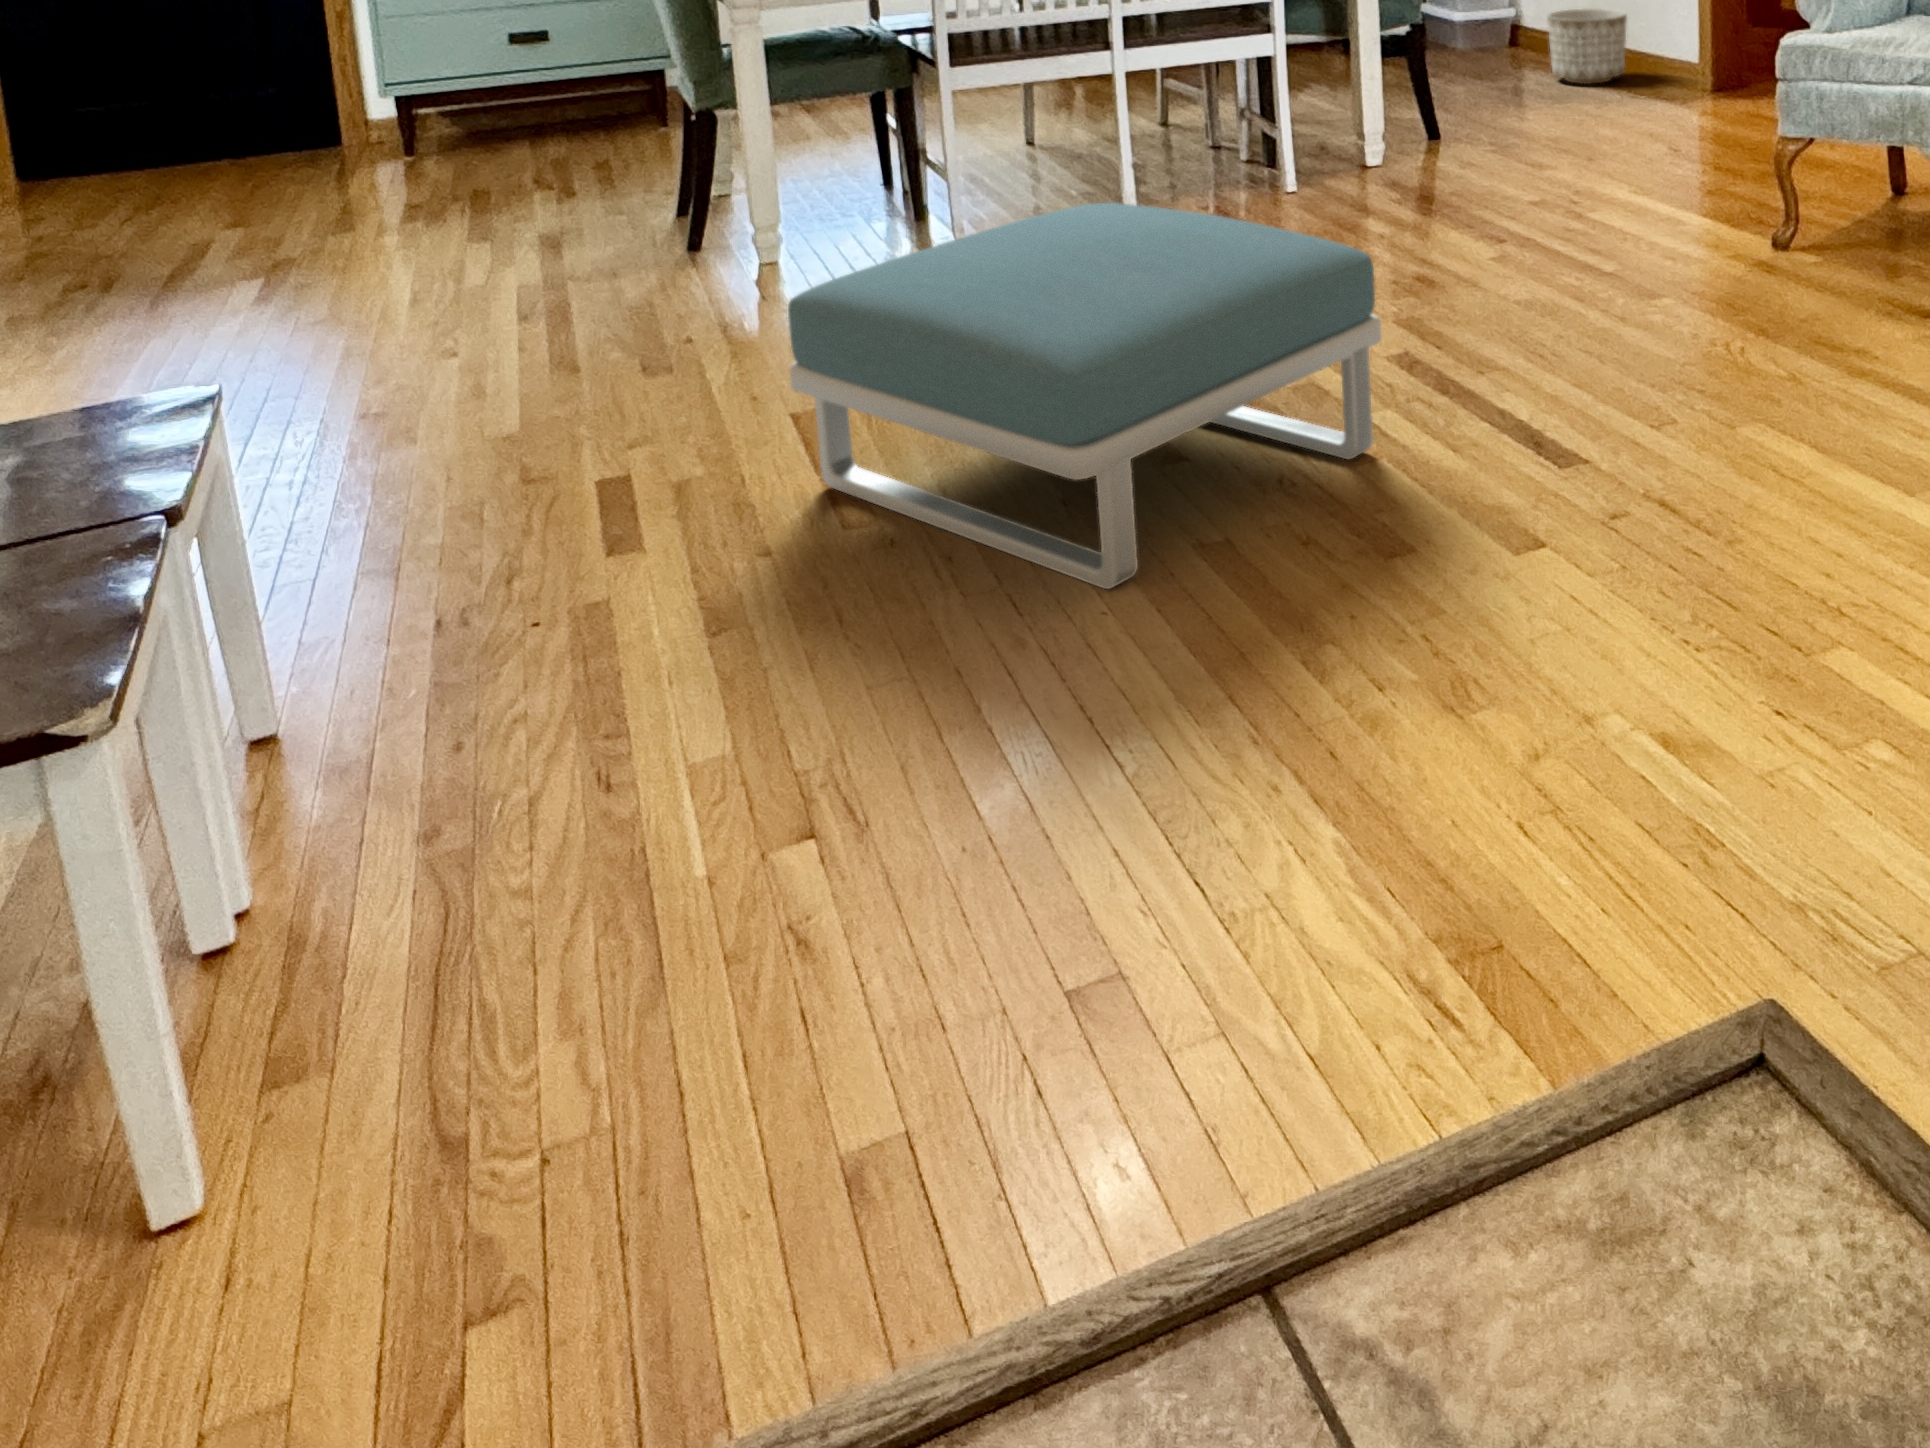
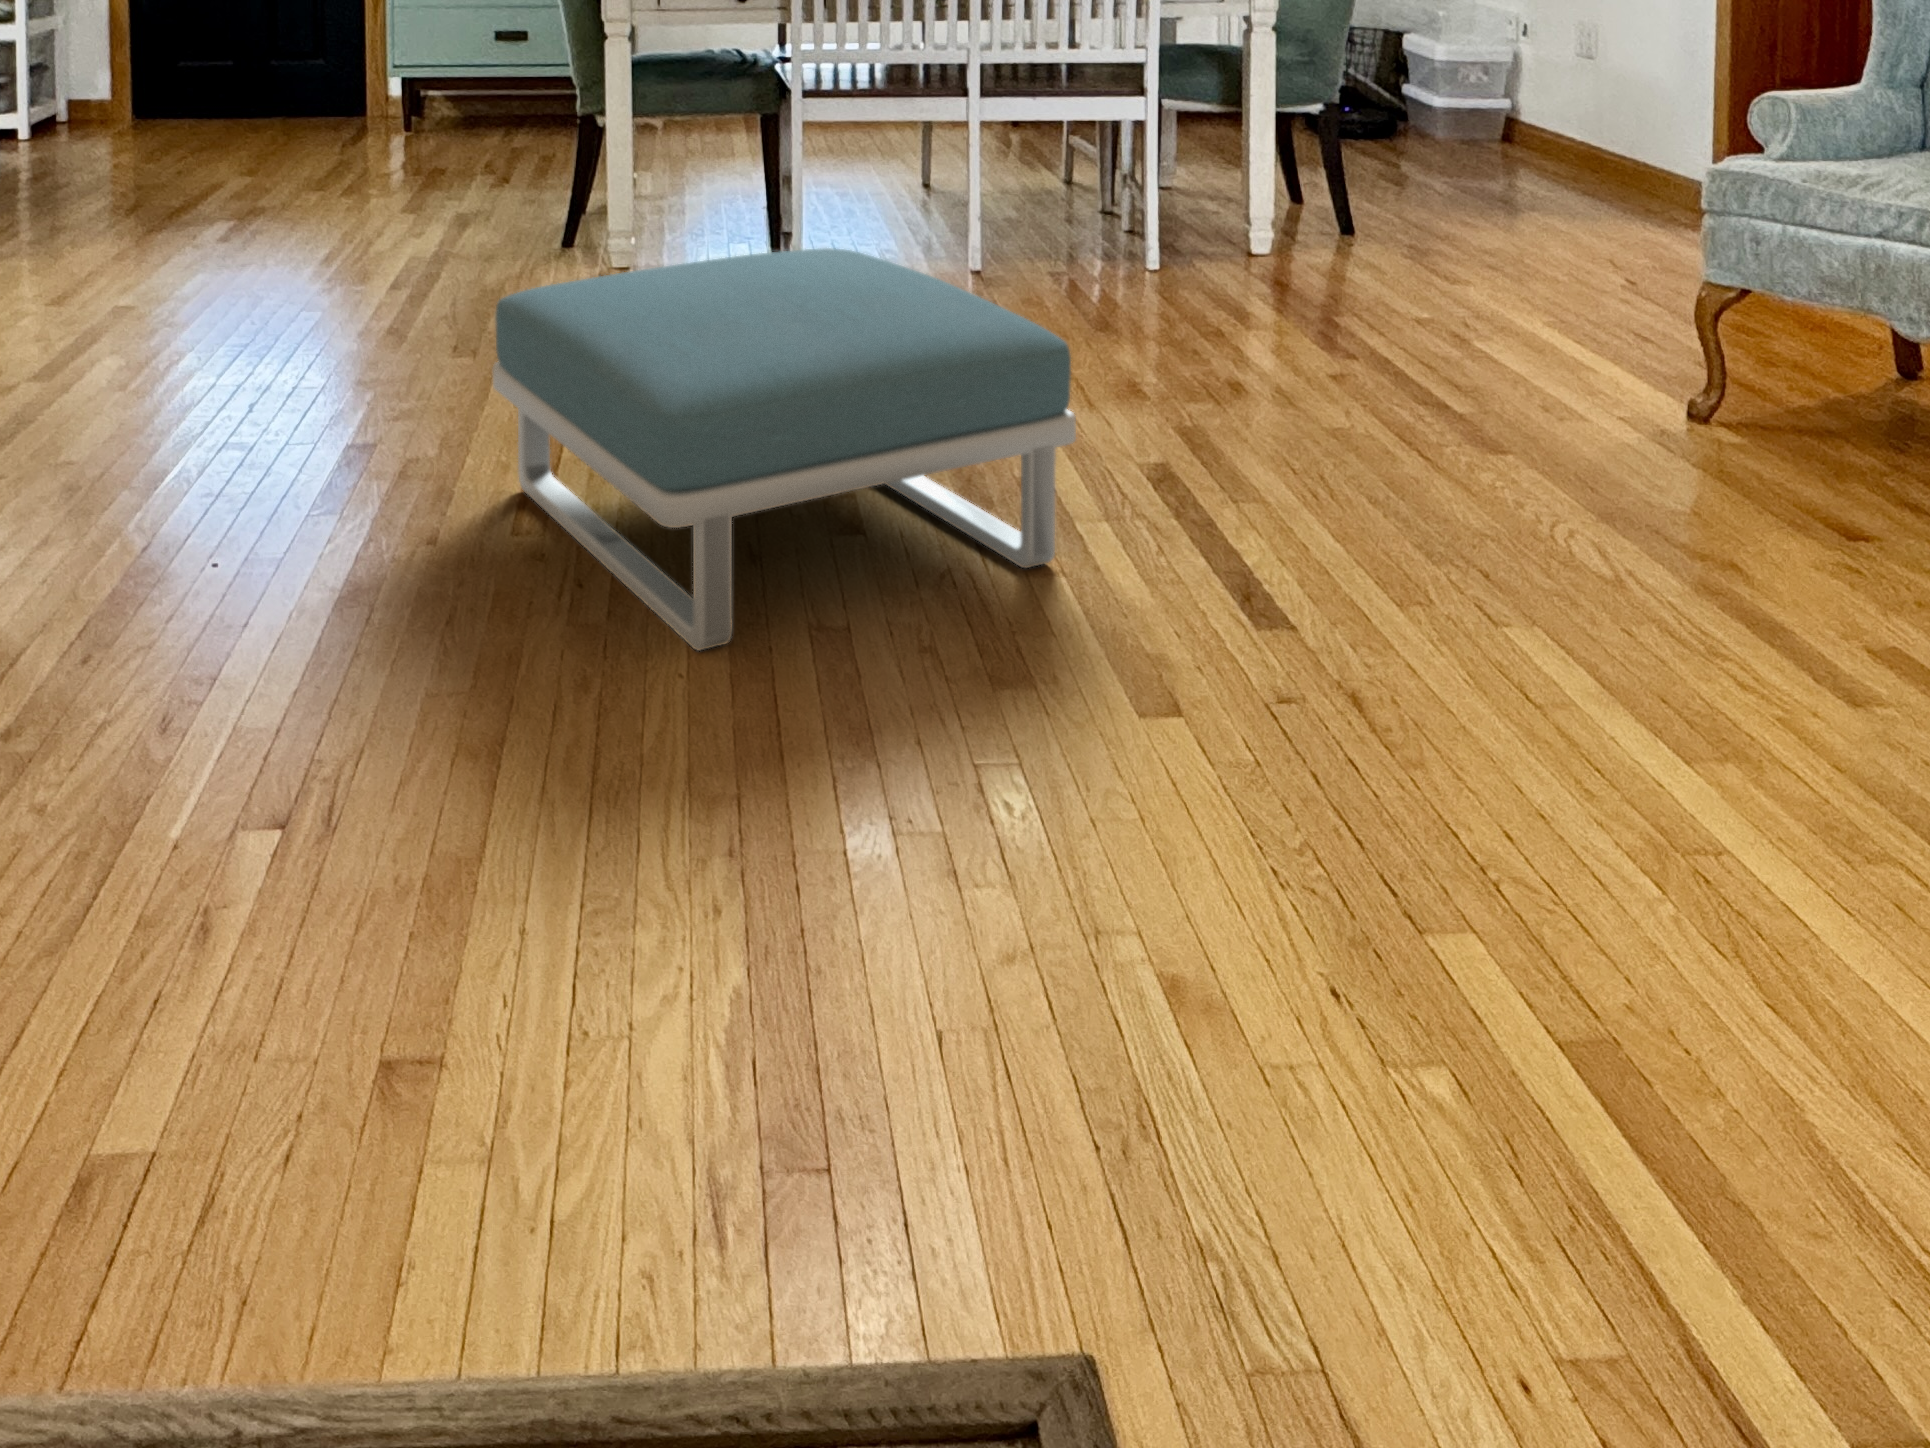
planter: present [1547,8,1627,84] -> none [1525,106,1626,195]

